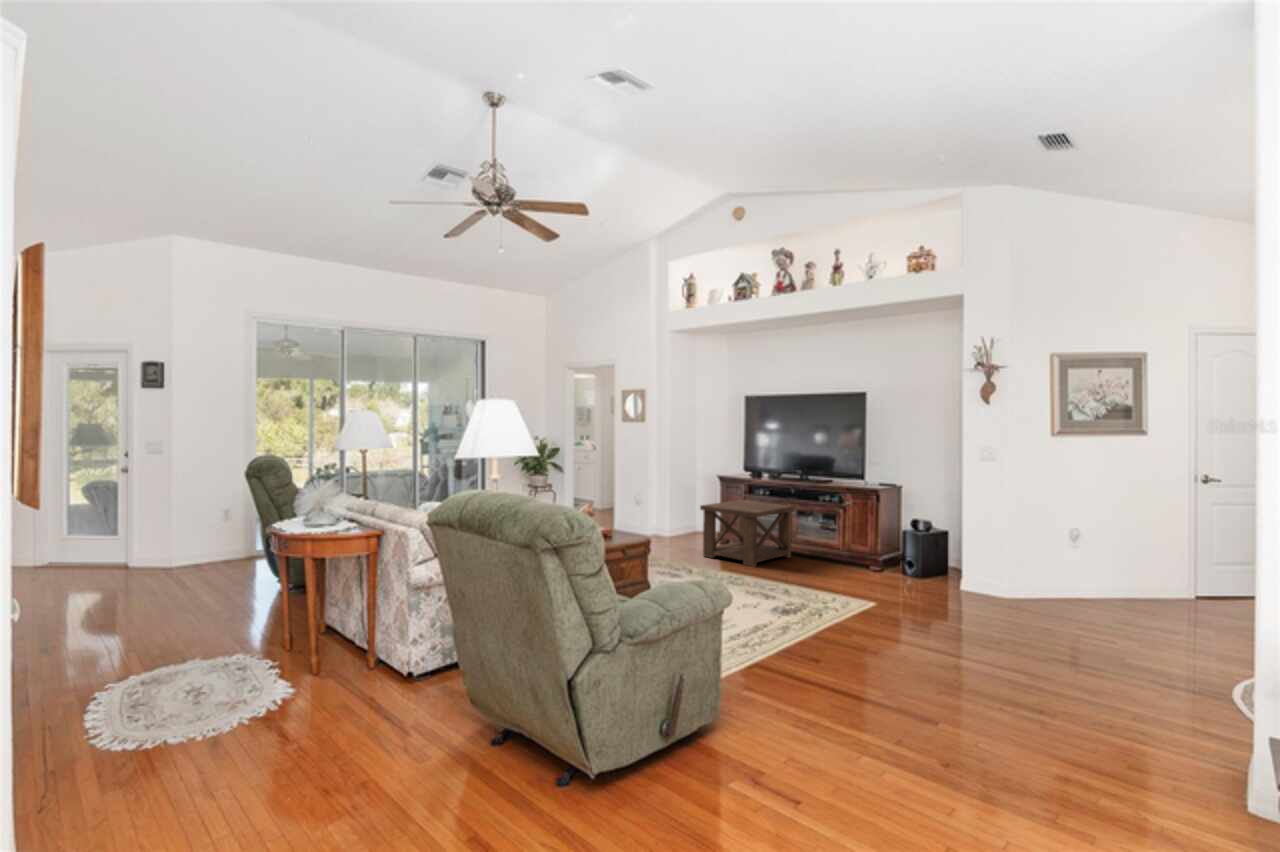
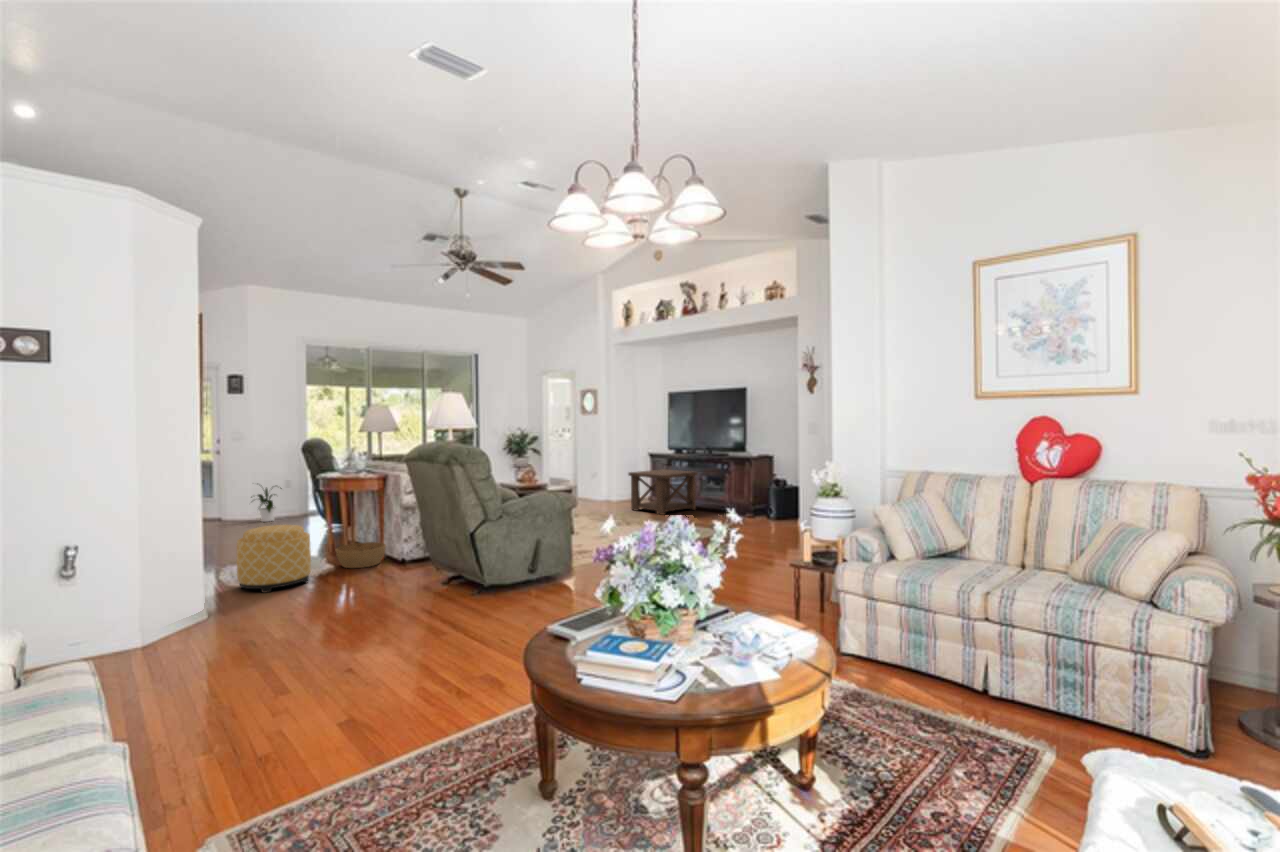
house plant: none [171,516,220,571] -> present [251,488,282,522]
ottoman: none [119,628,255,768] -> present [237,525,311,593]
basket: none [298,638,383,691] -> present [335,542,386,568]

